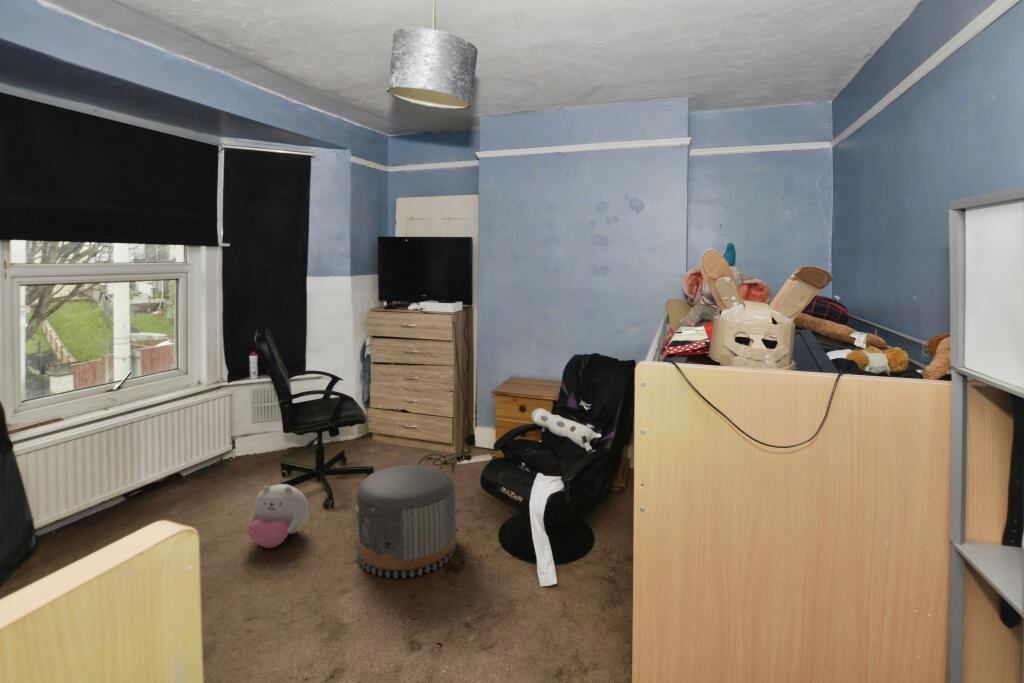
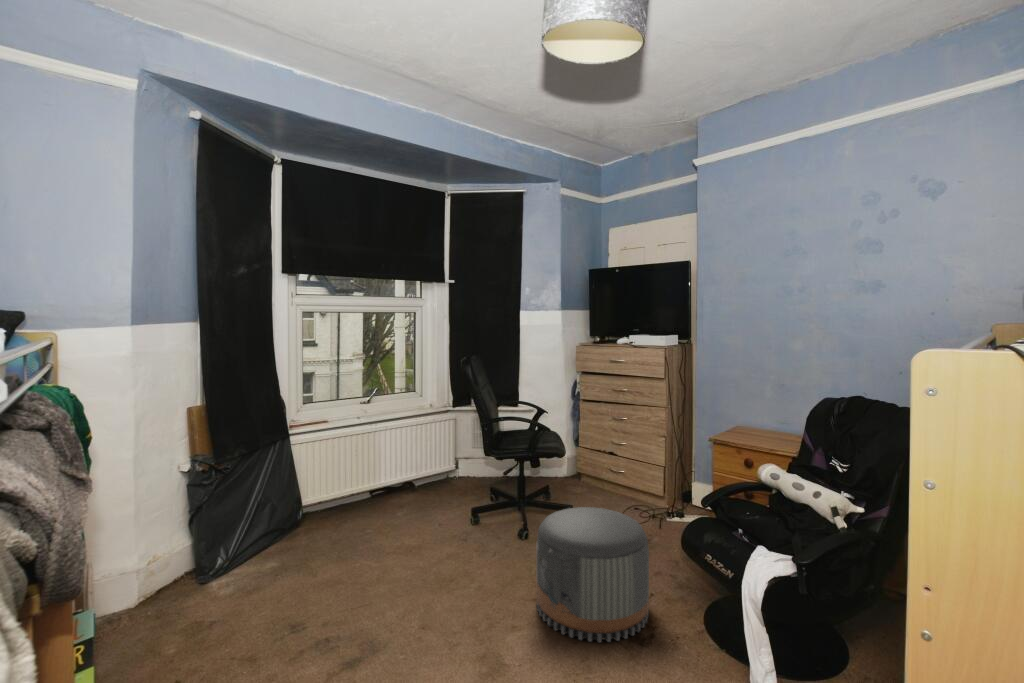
plush toy: present [248,484,309,548] -> none [442,506,499,570]

